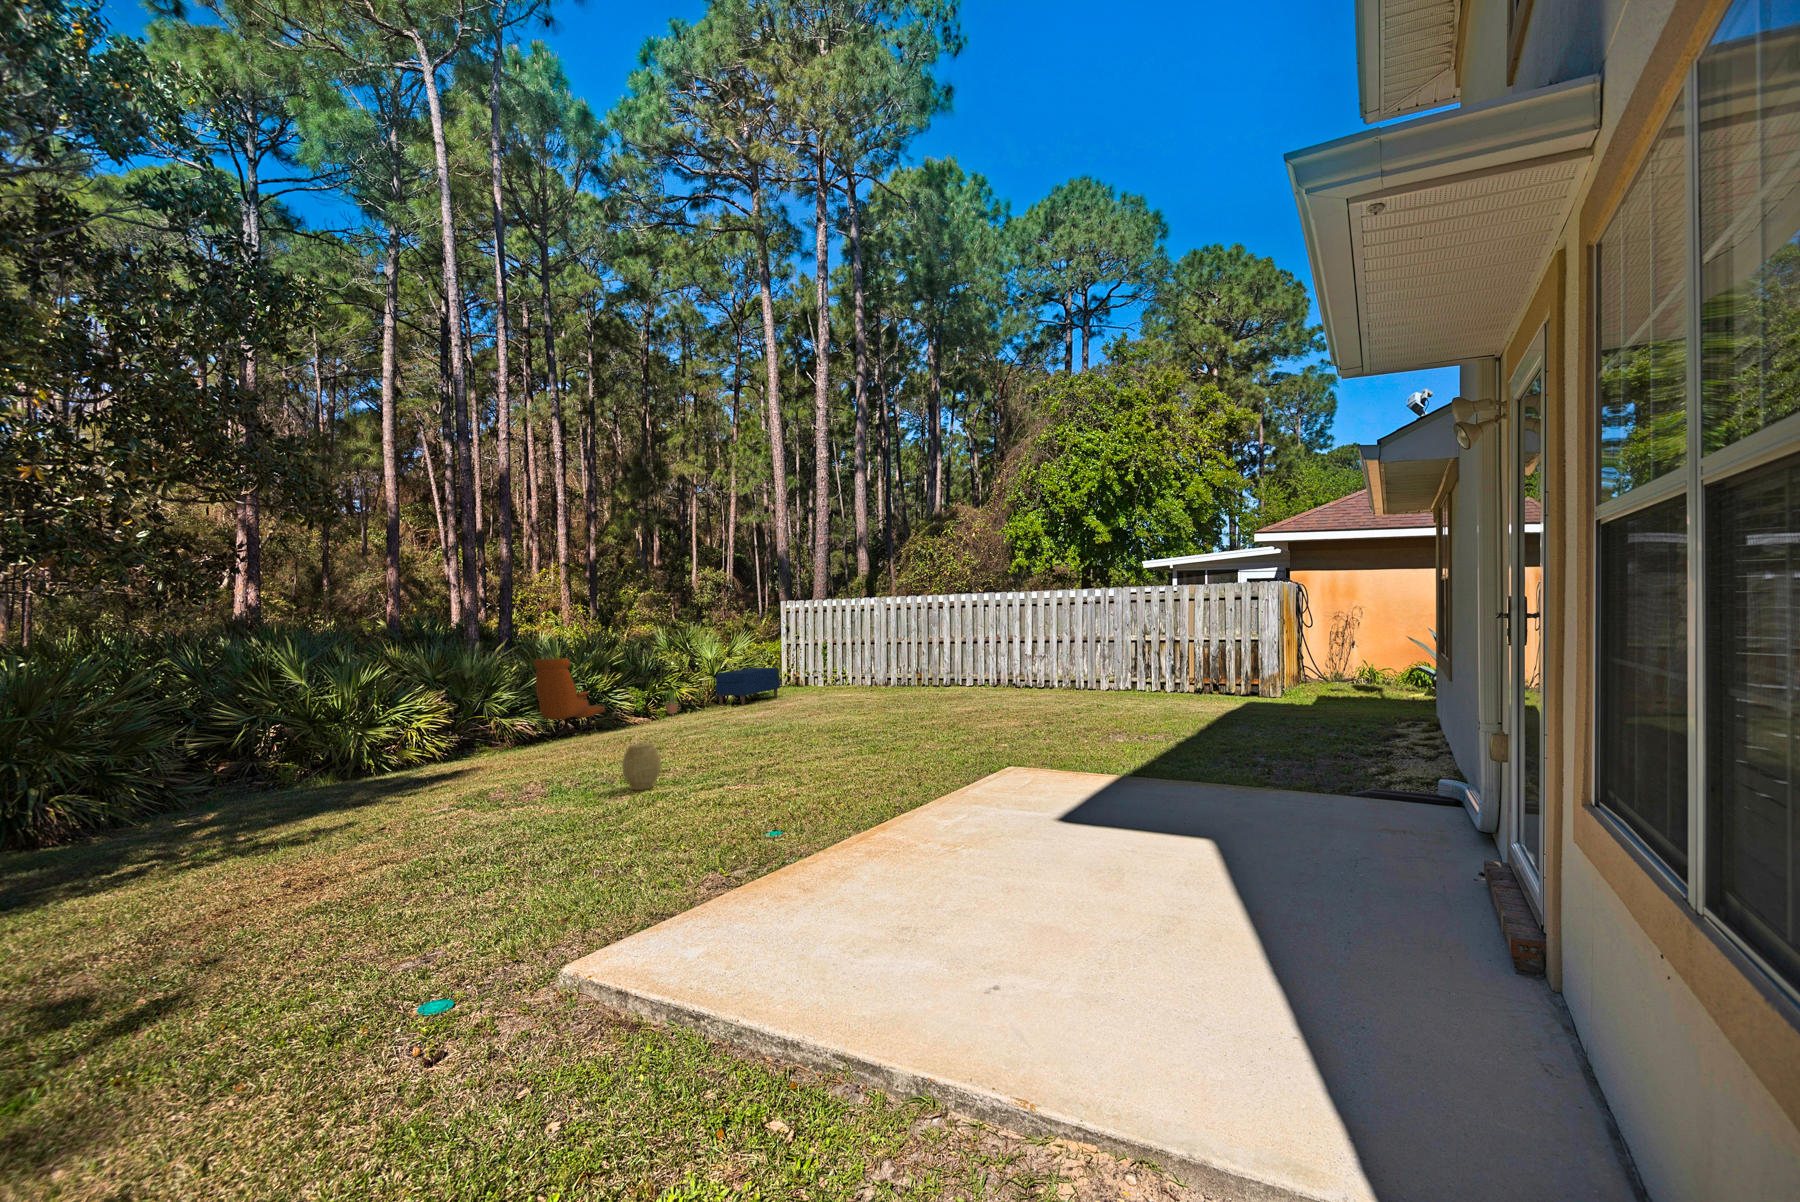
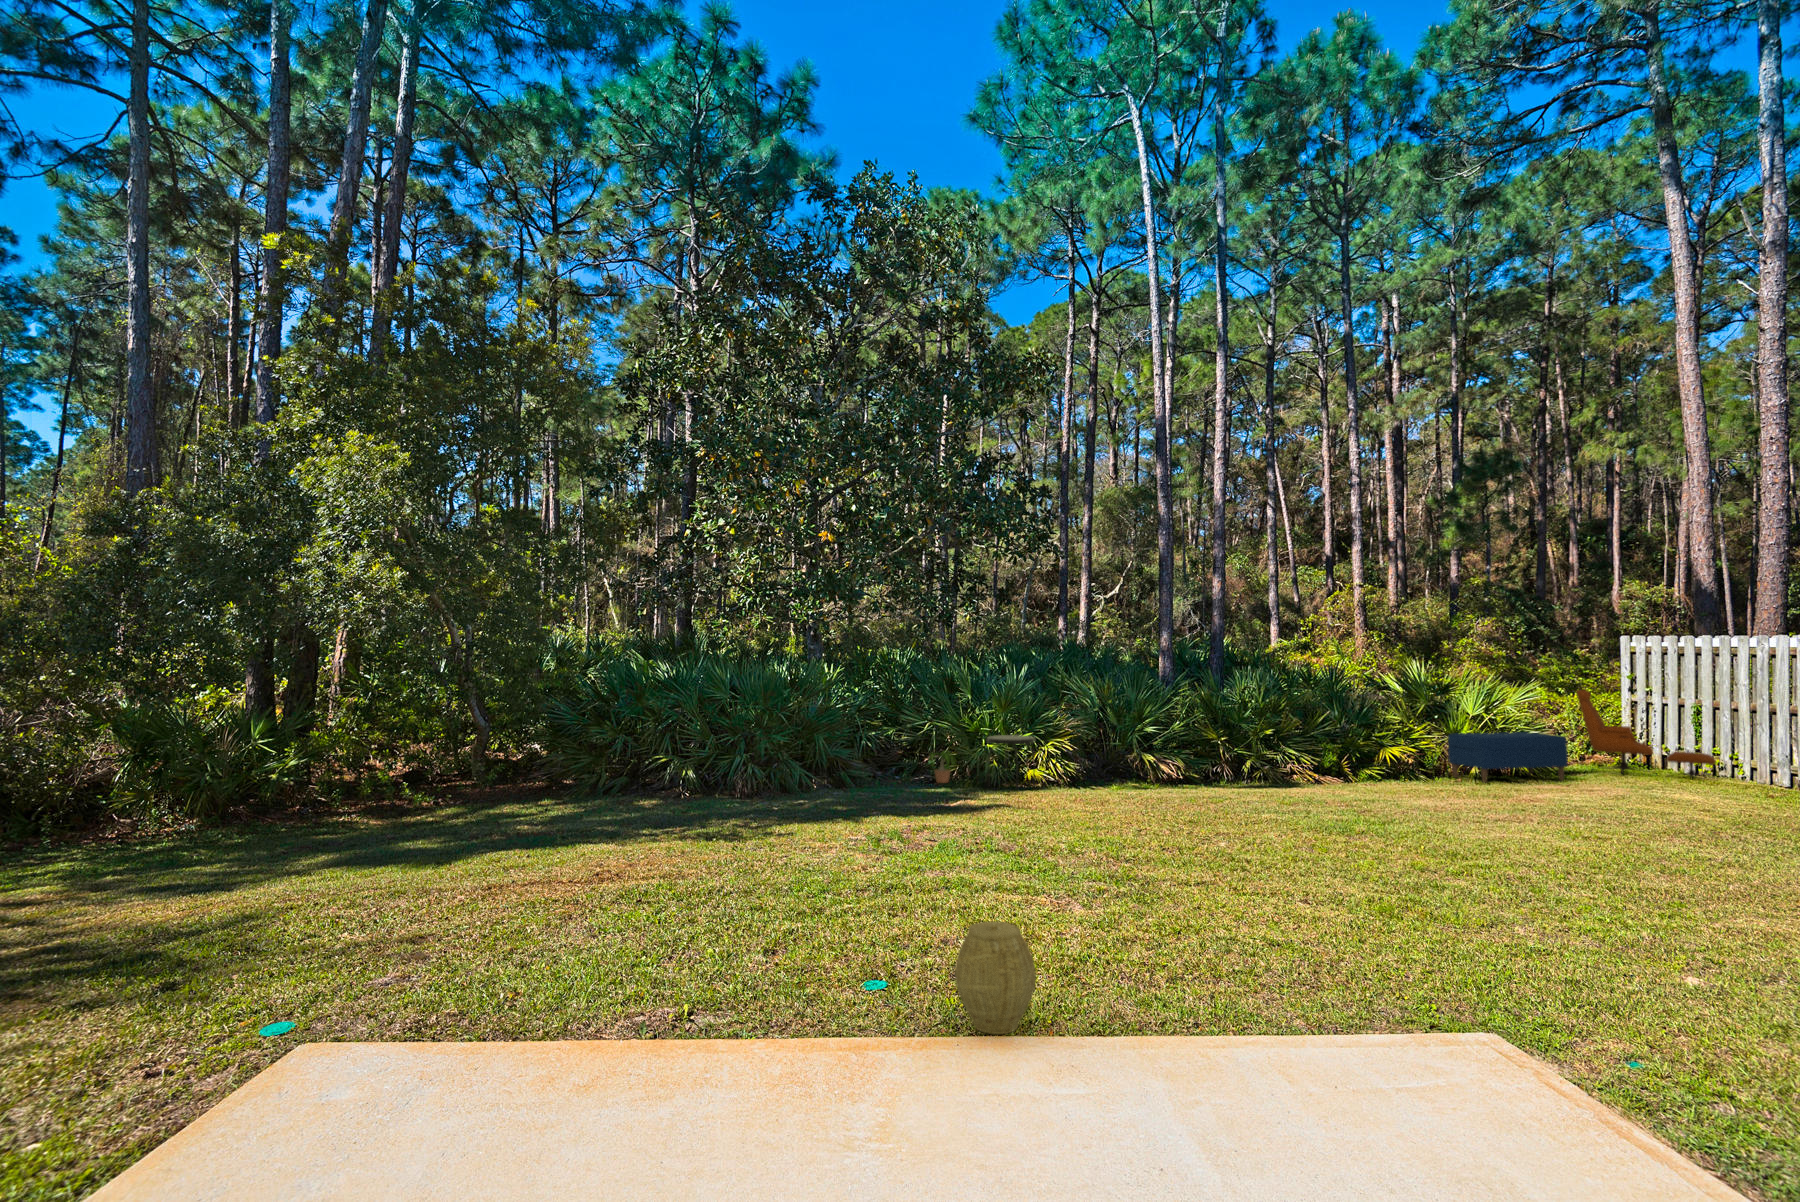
lounge chair: present [534,658,605,740] -> present [1576,690,1717,779]
potted plant: present [662,689,682,714] -> present [929,751,954,783]
side table: none [338,715,405,781] -> present [987,735,1035,789]
woven basket: present [622,743,661,790] -> present [955,921,1036,1034]

